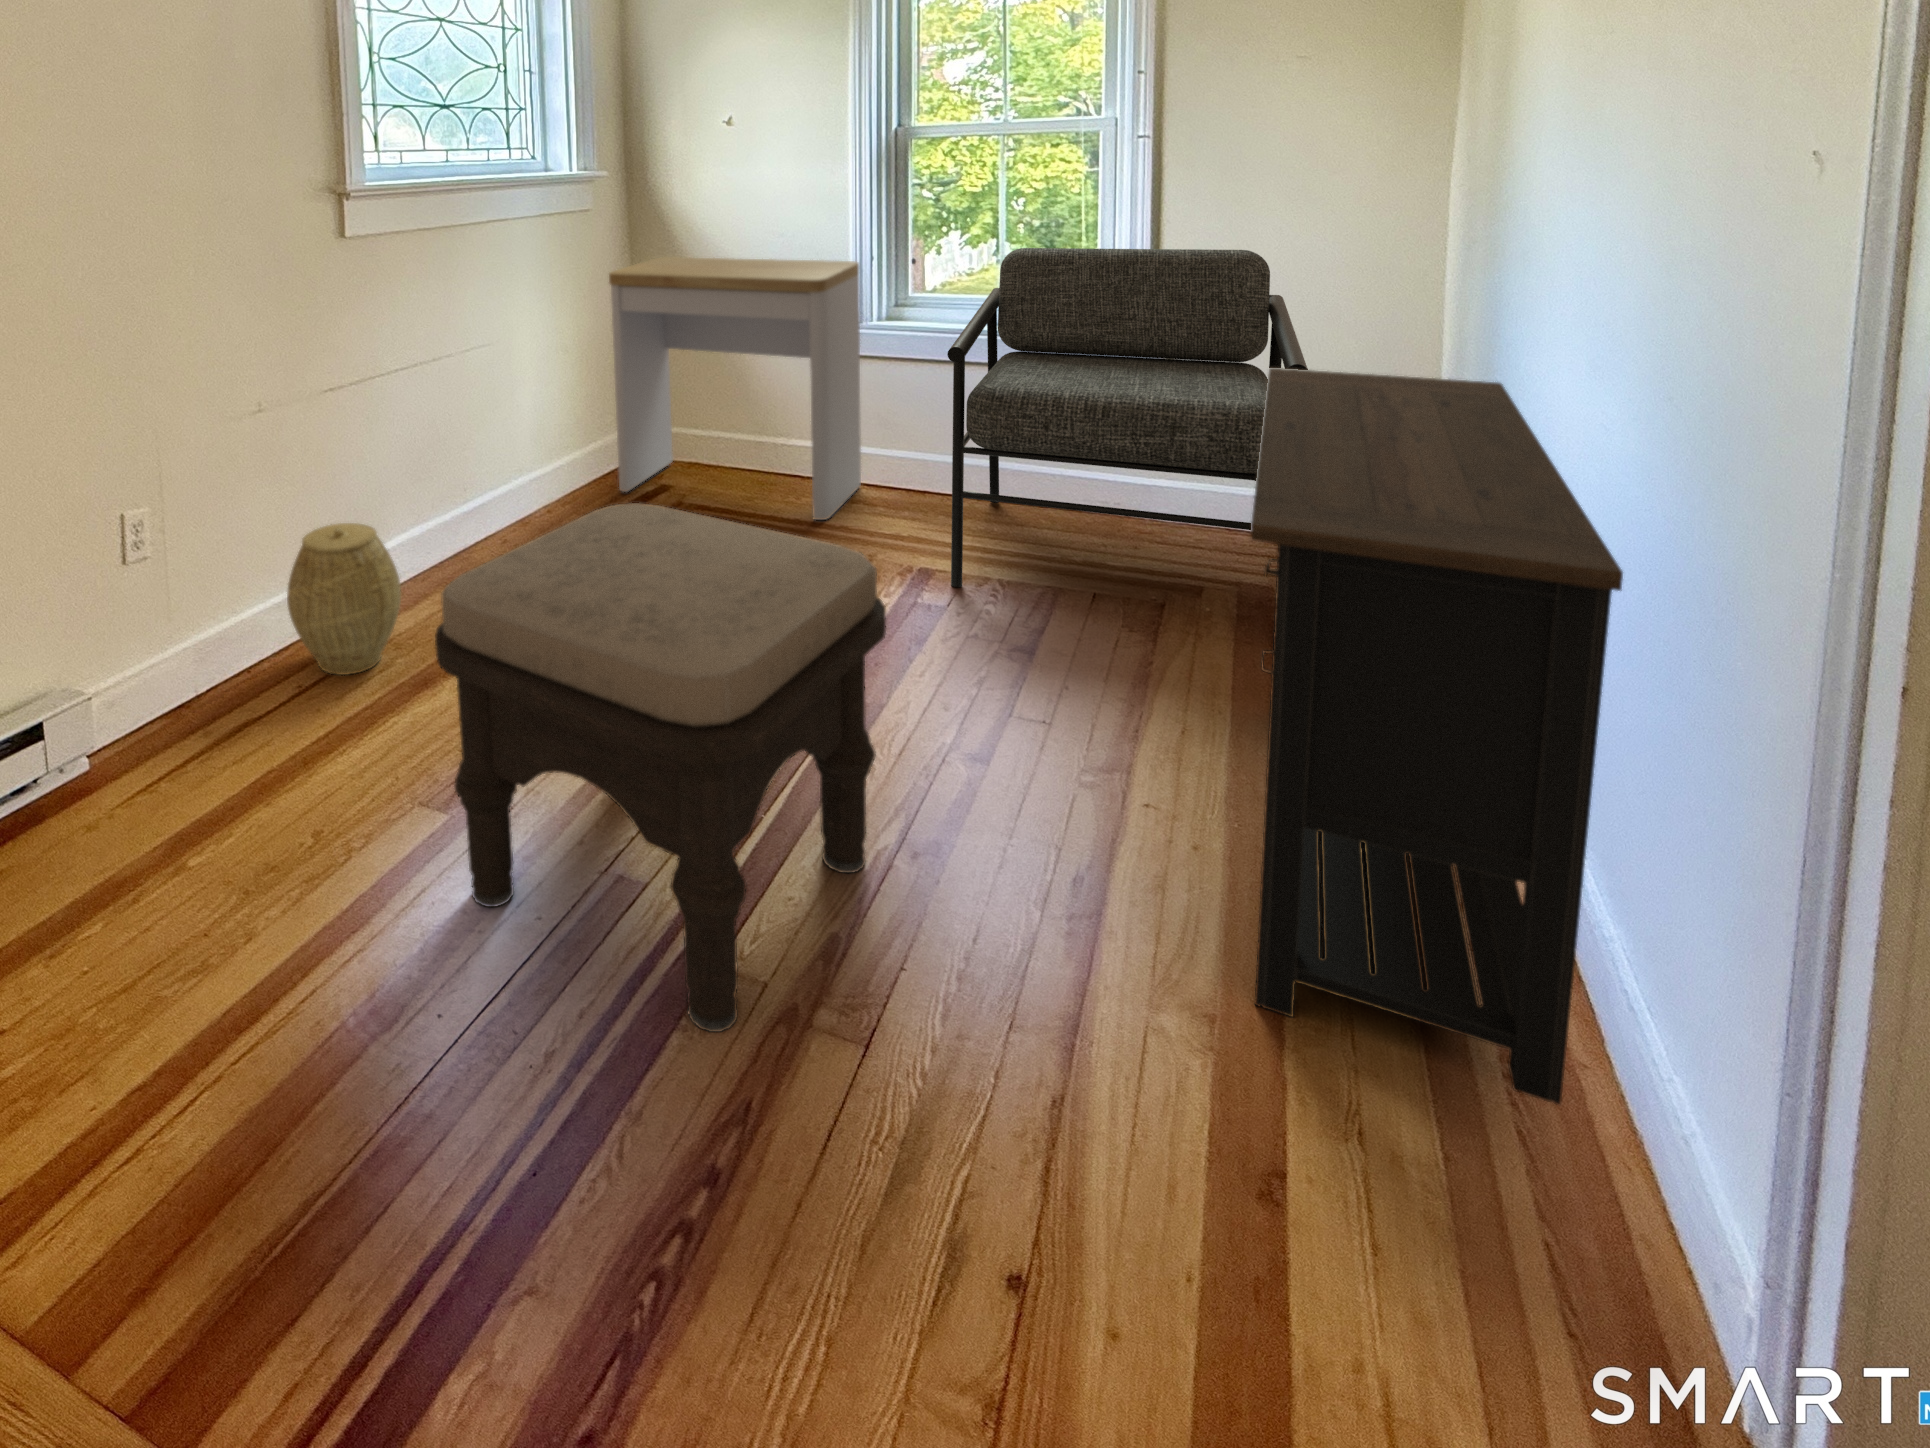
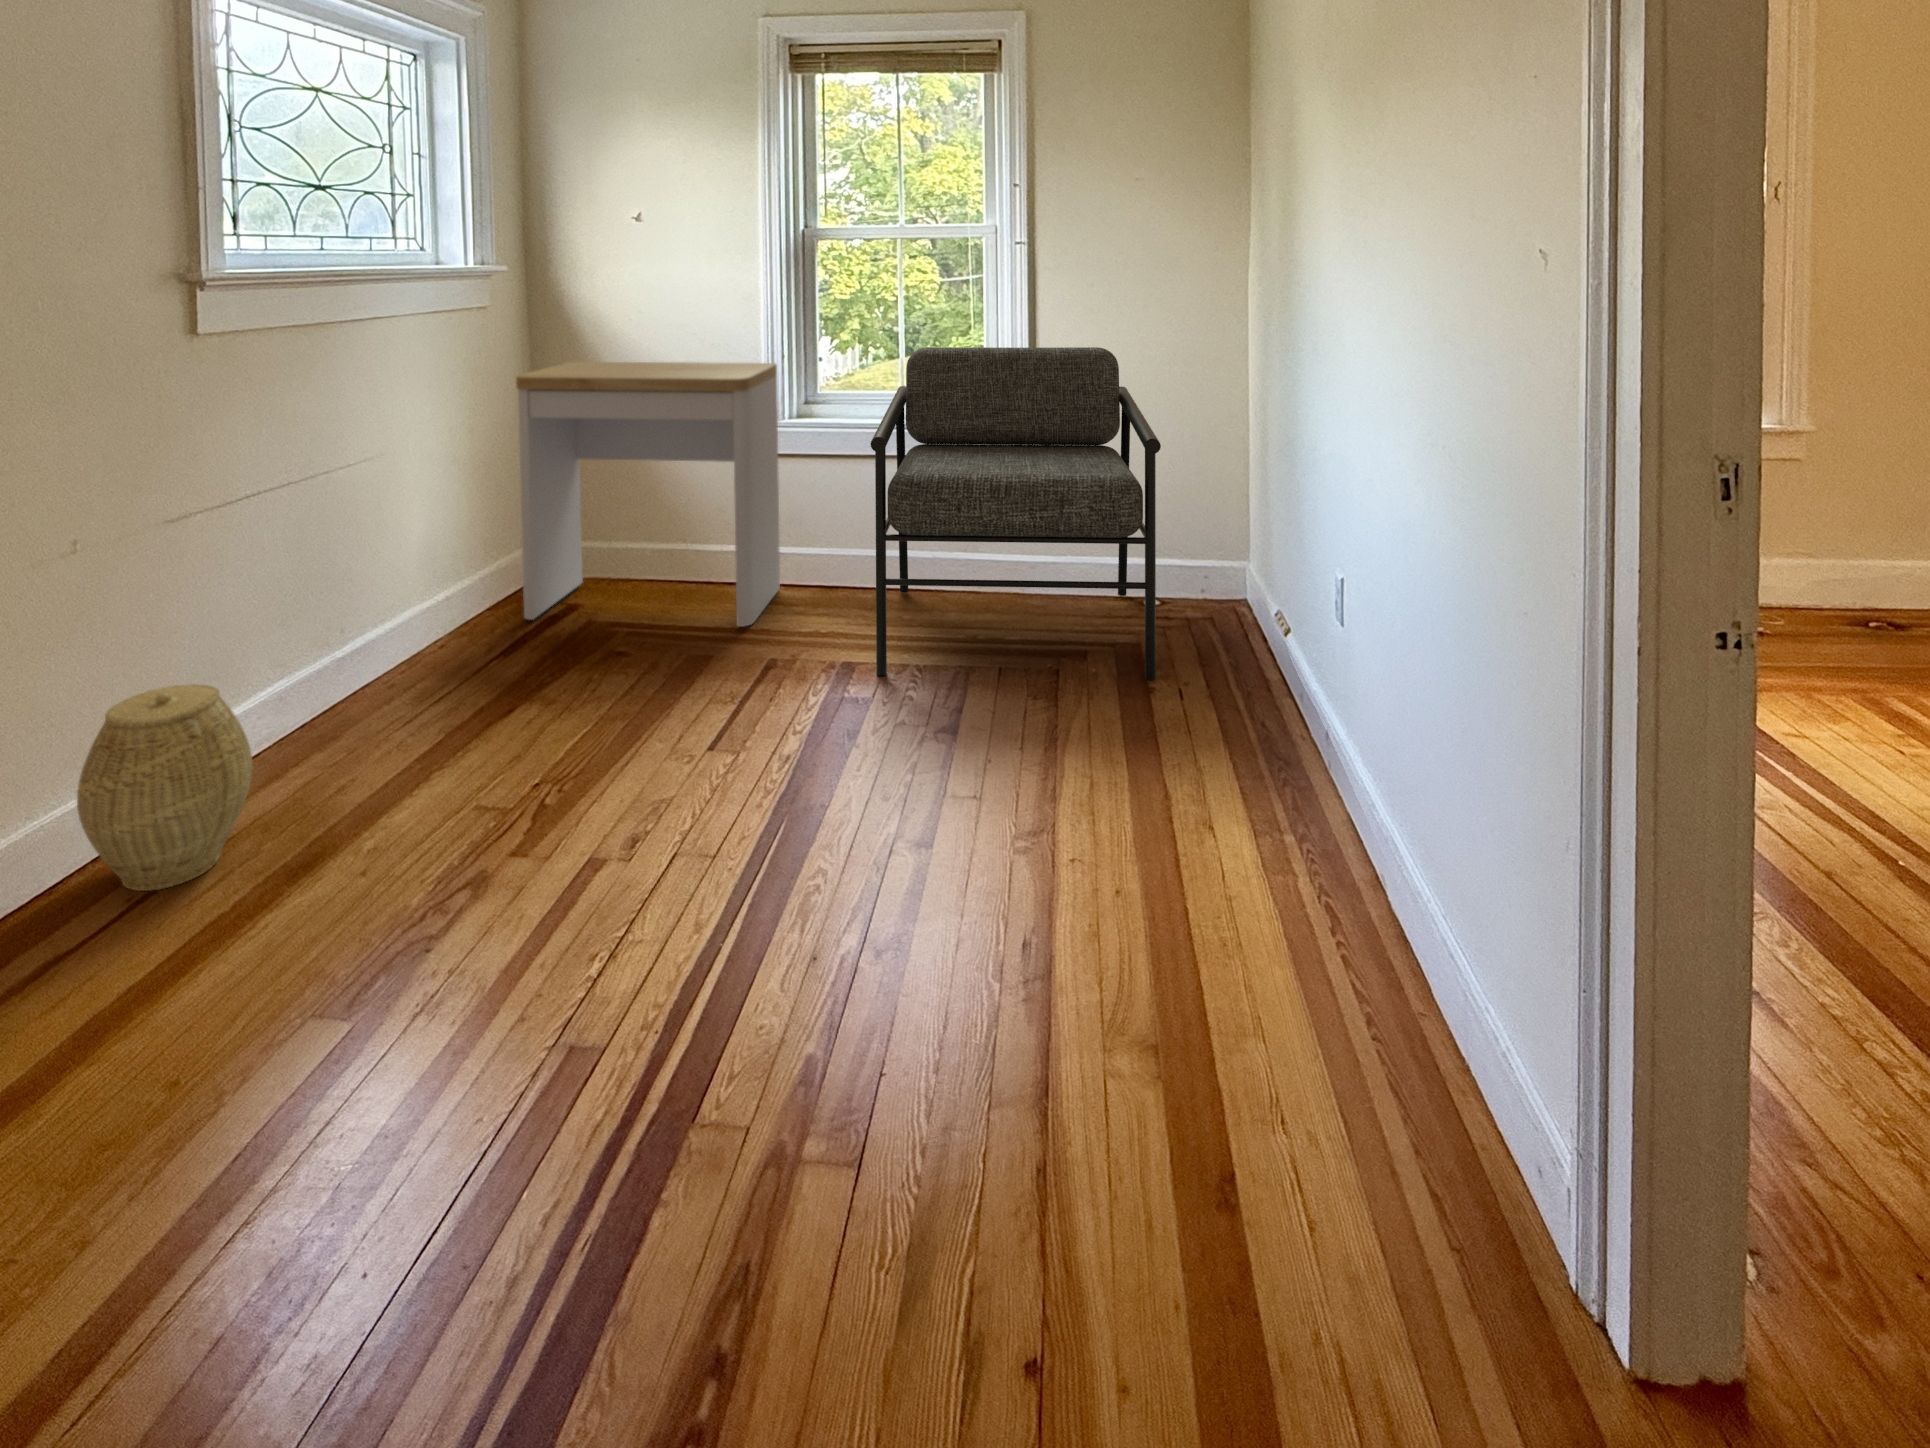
dresser: present [1251,368,1623,1105] -> none [1141,438,1430,1041]
ottoman: present [435,503,886,1032] -> none [325,611,852,1220]

